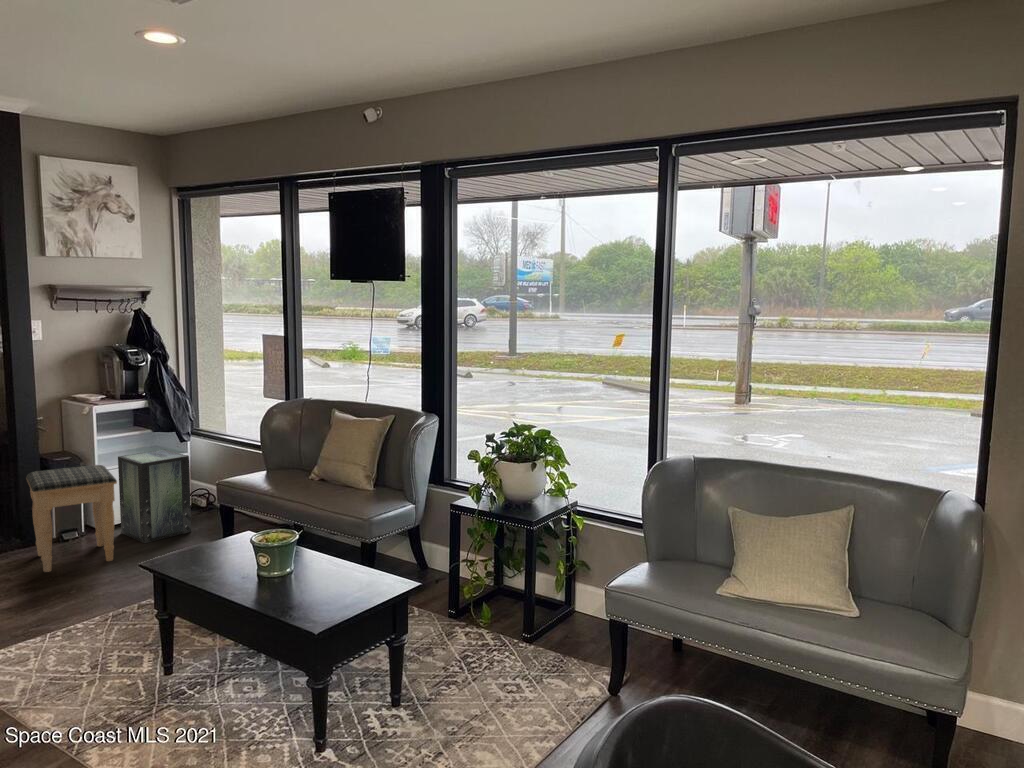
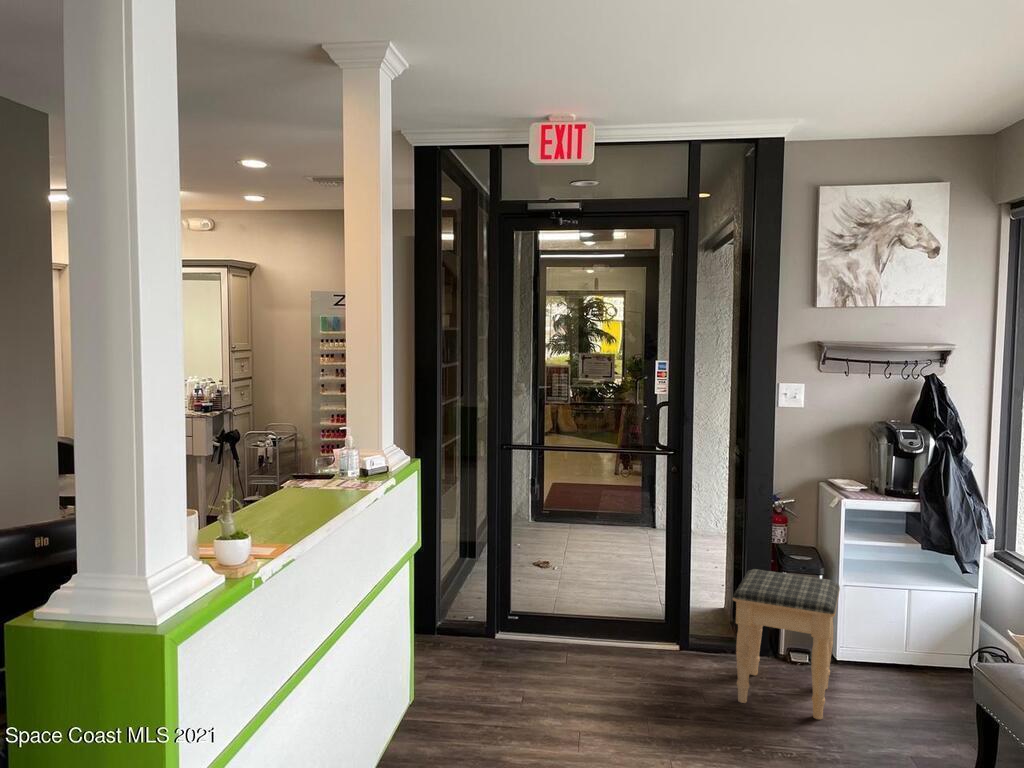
storage box: present [118,449,191,543] -> none [860,573,961,716]

